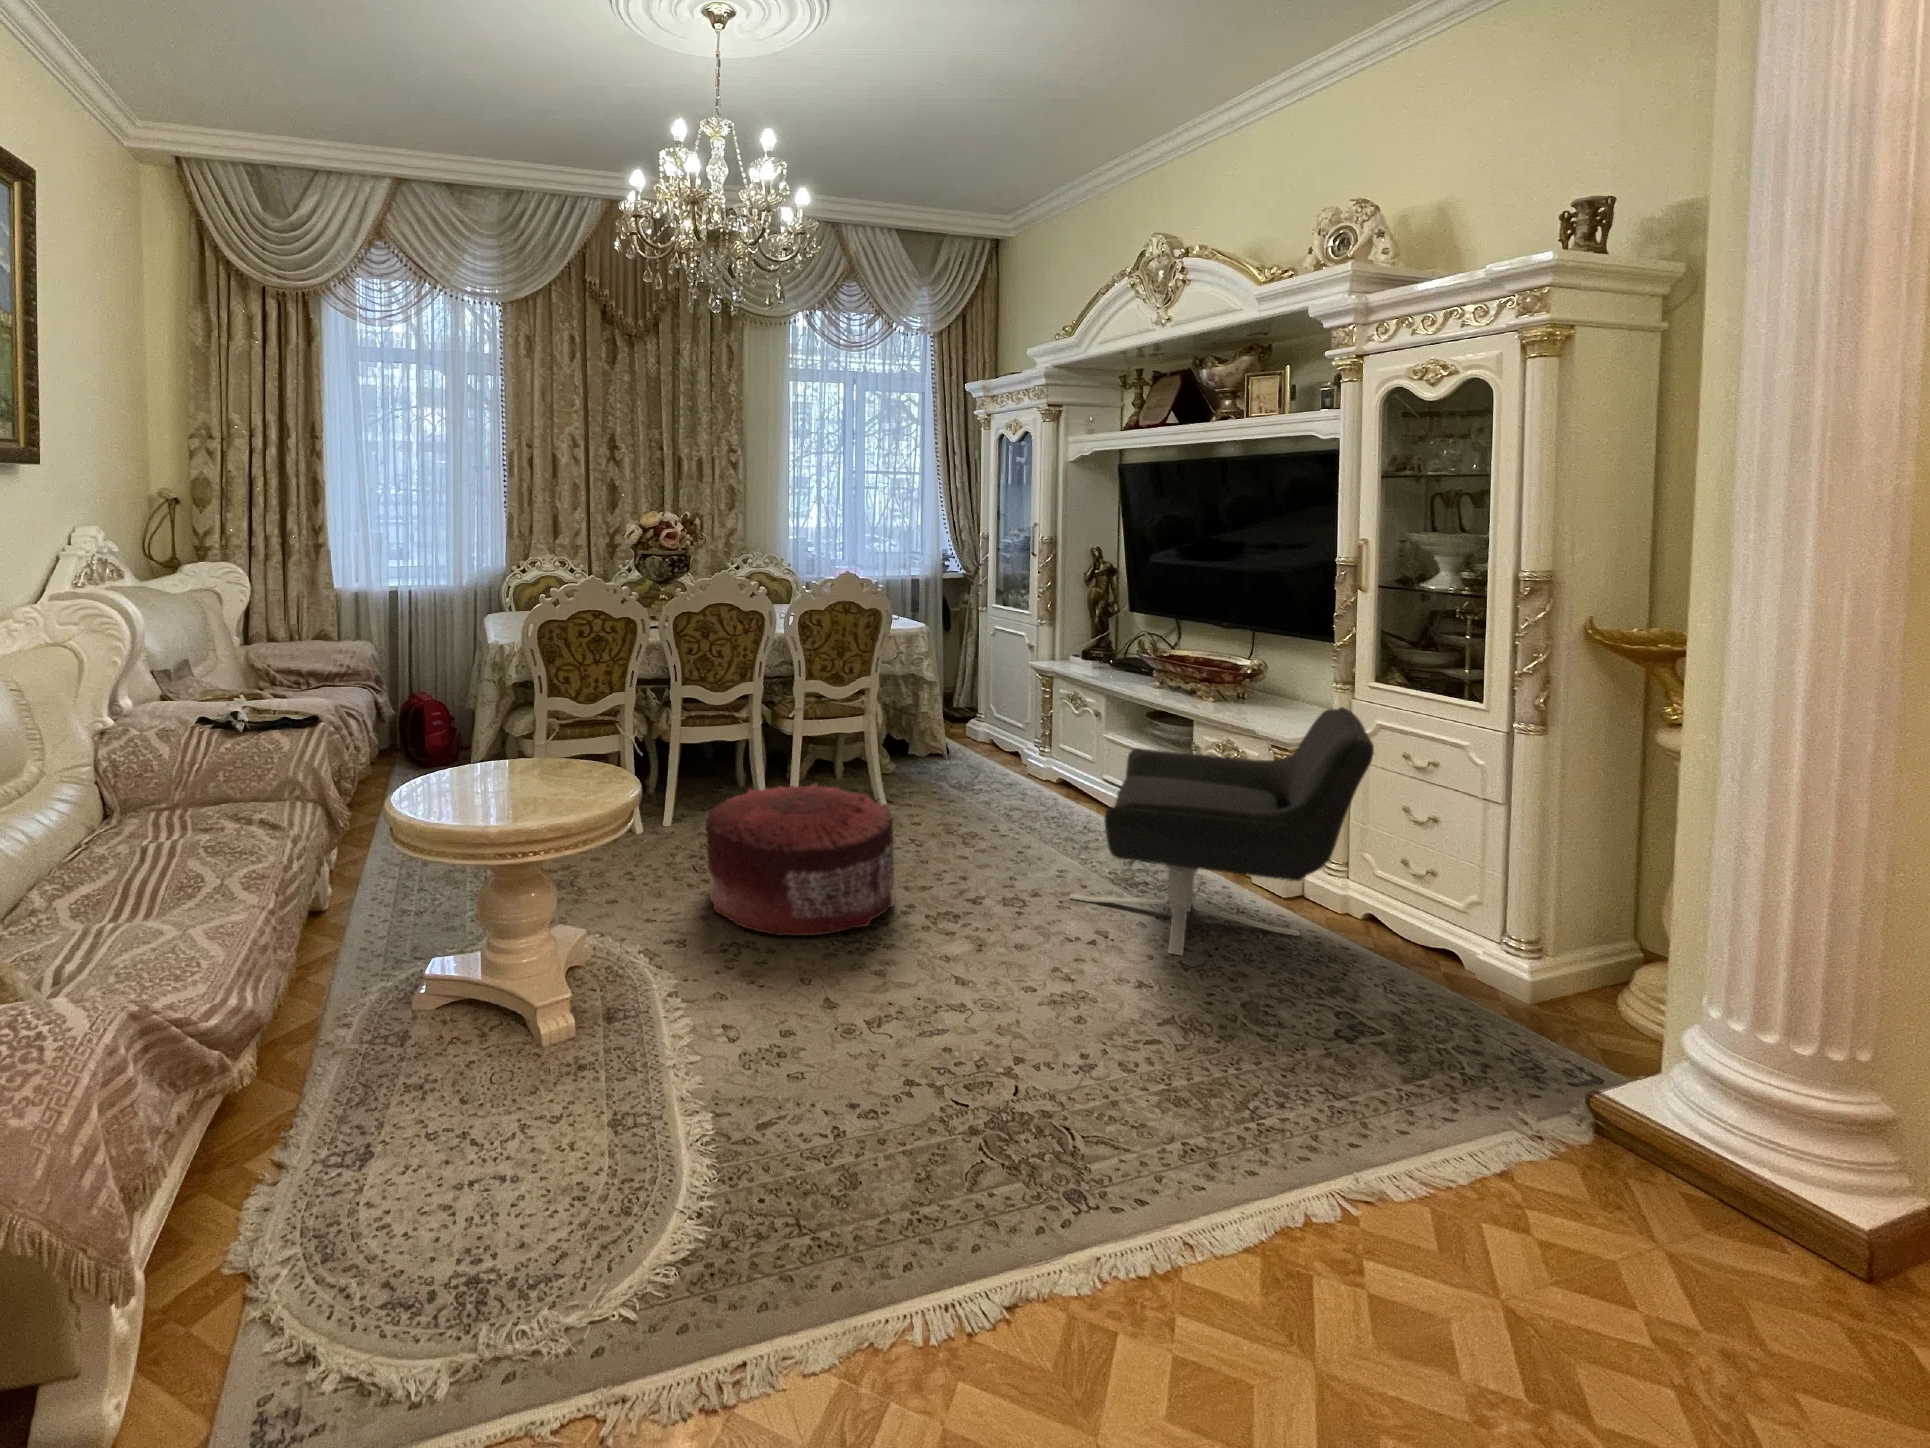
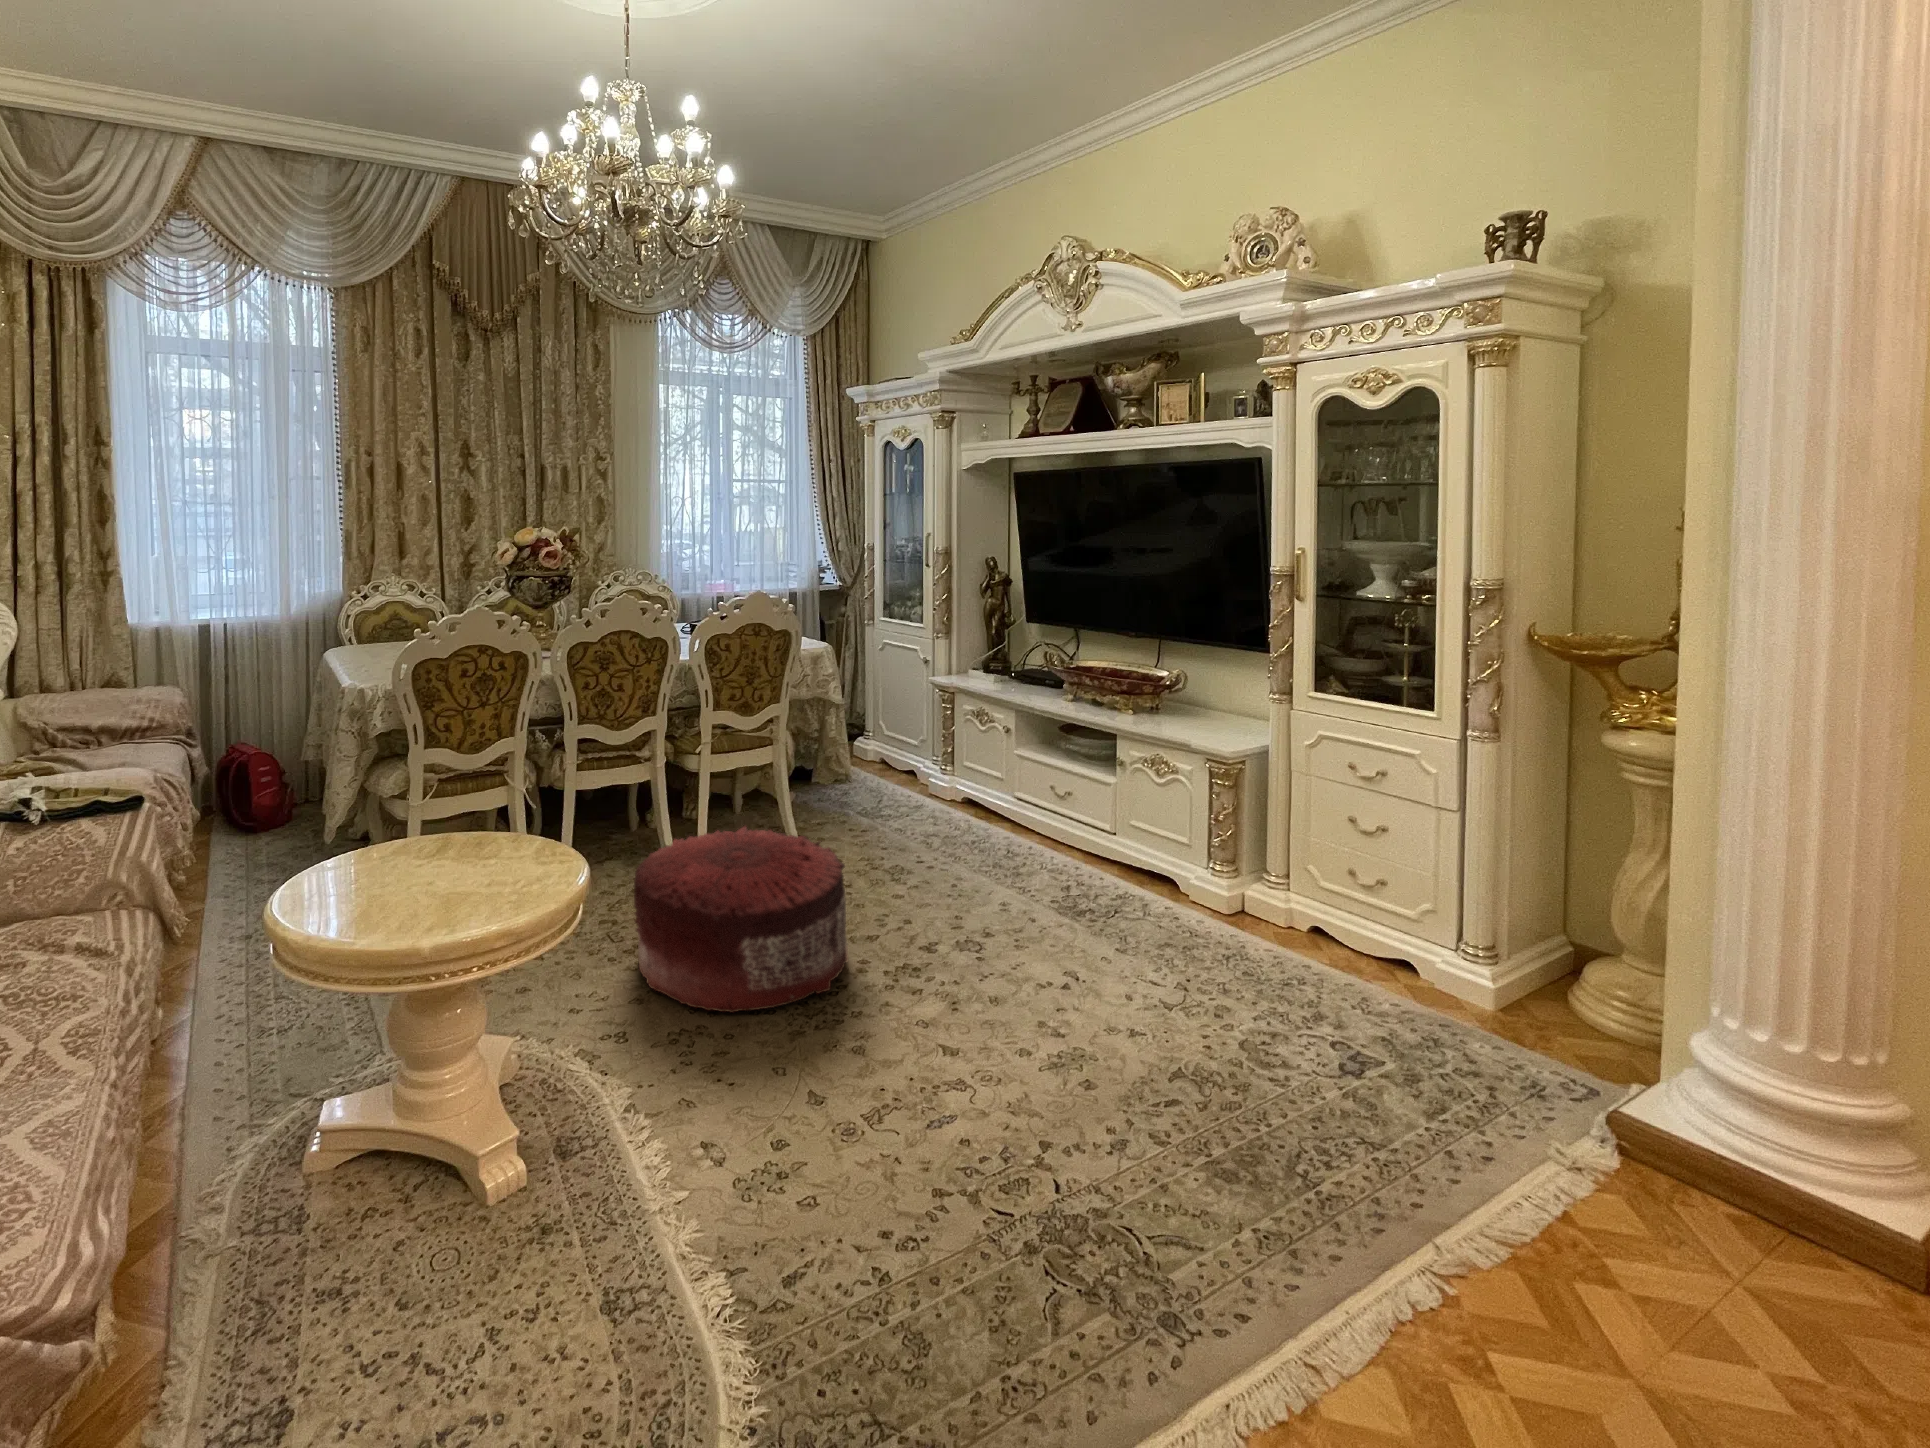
lounge chair: present [1070,707,1374,955] -> none [1023,717,1346,991]

